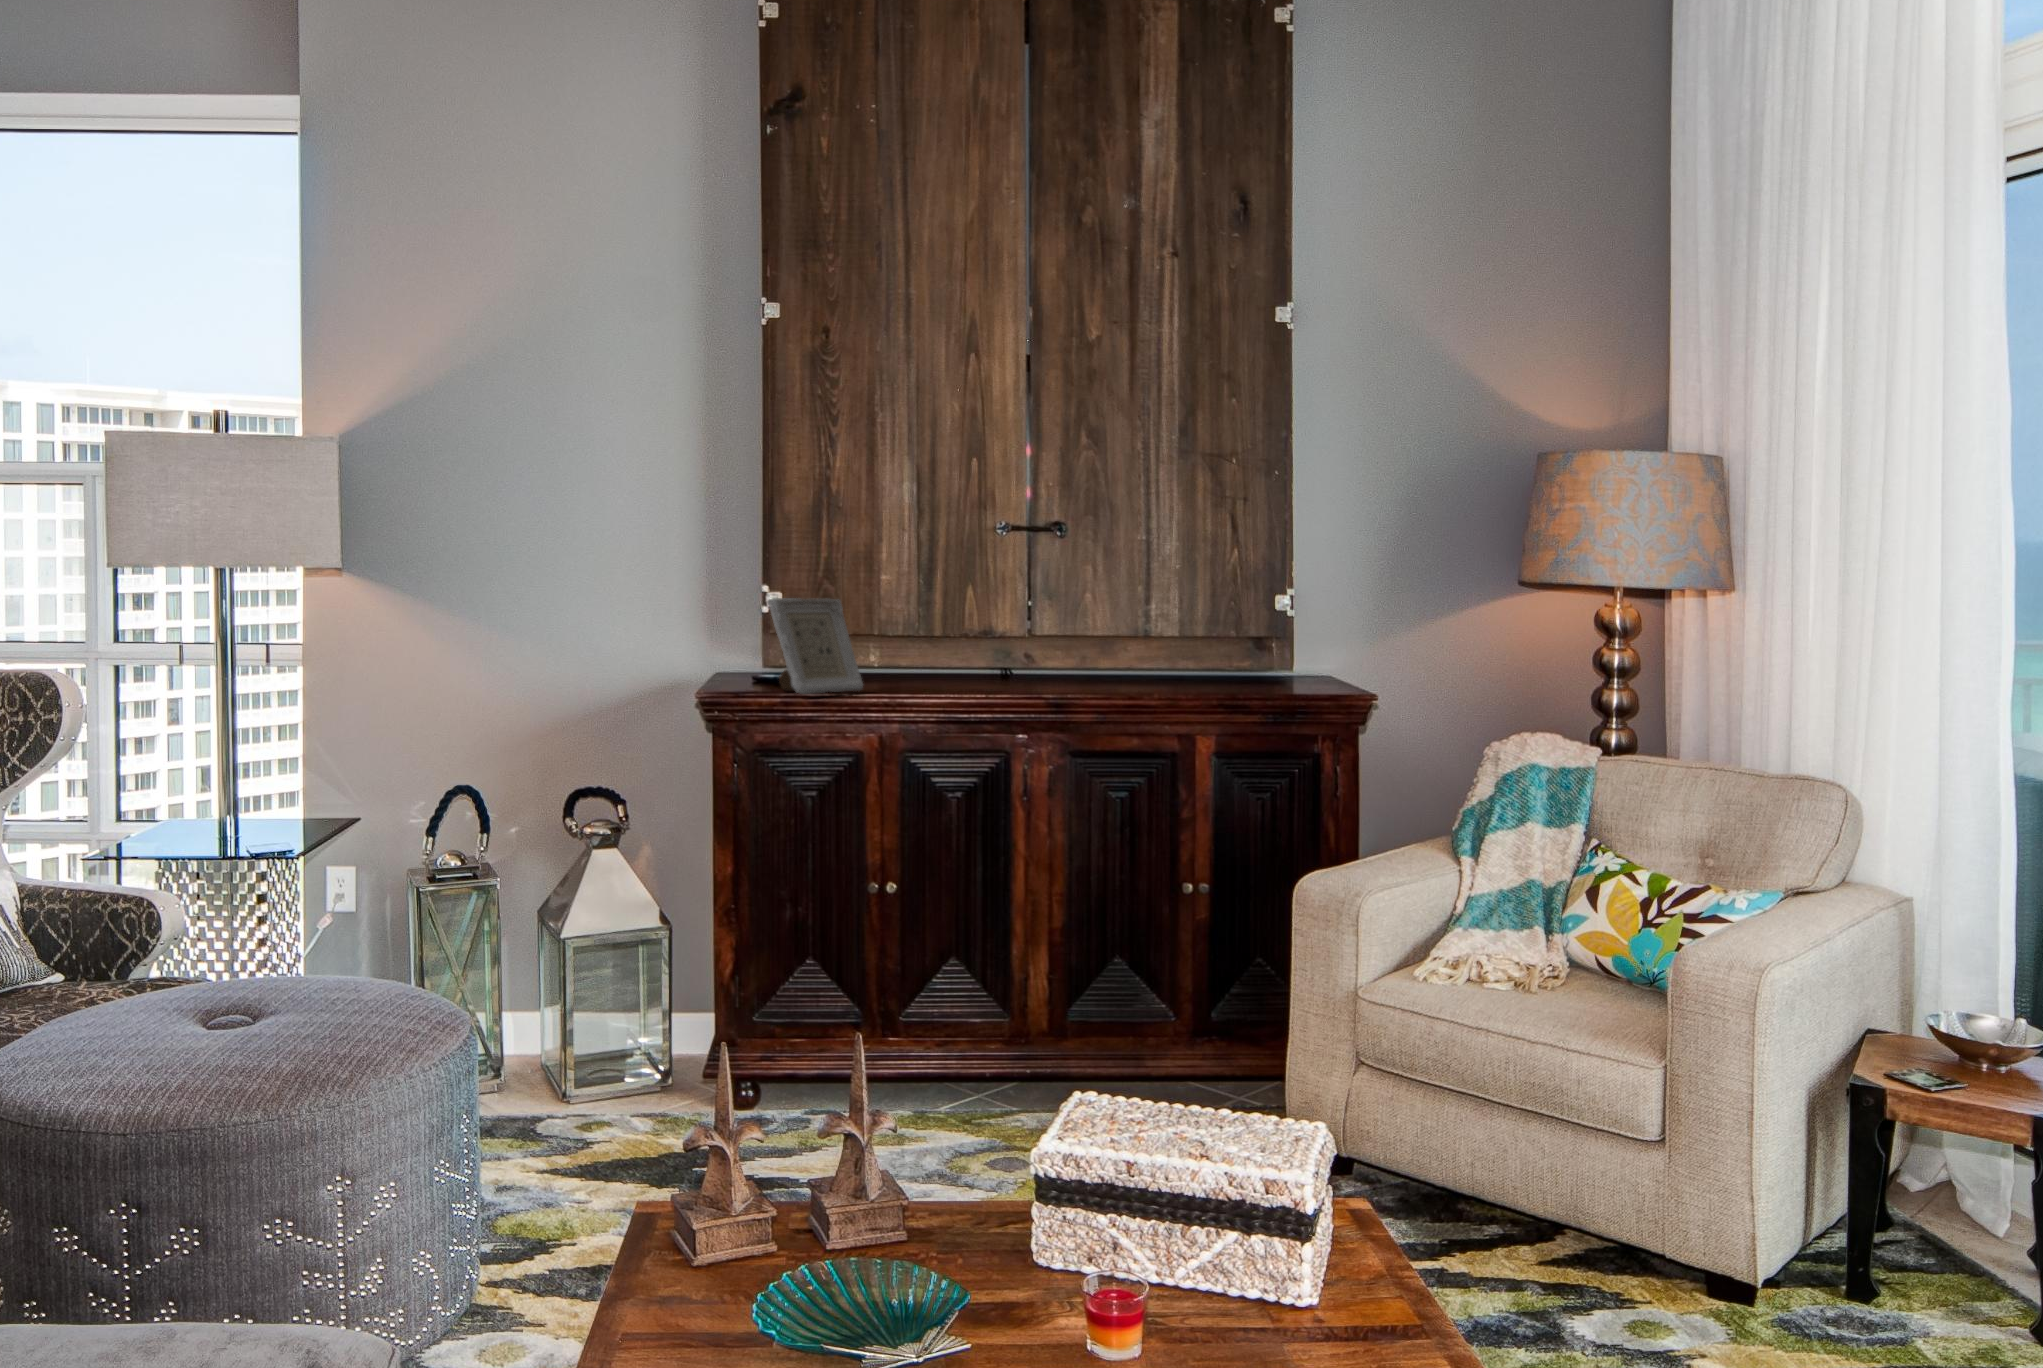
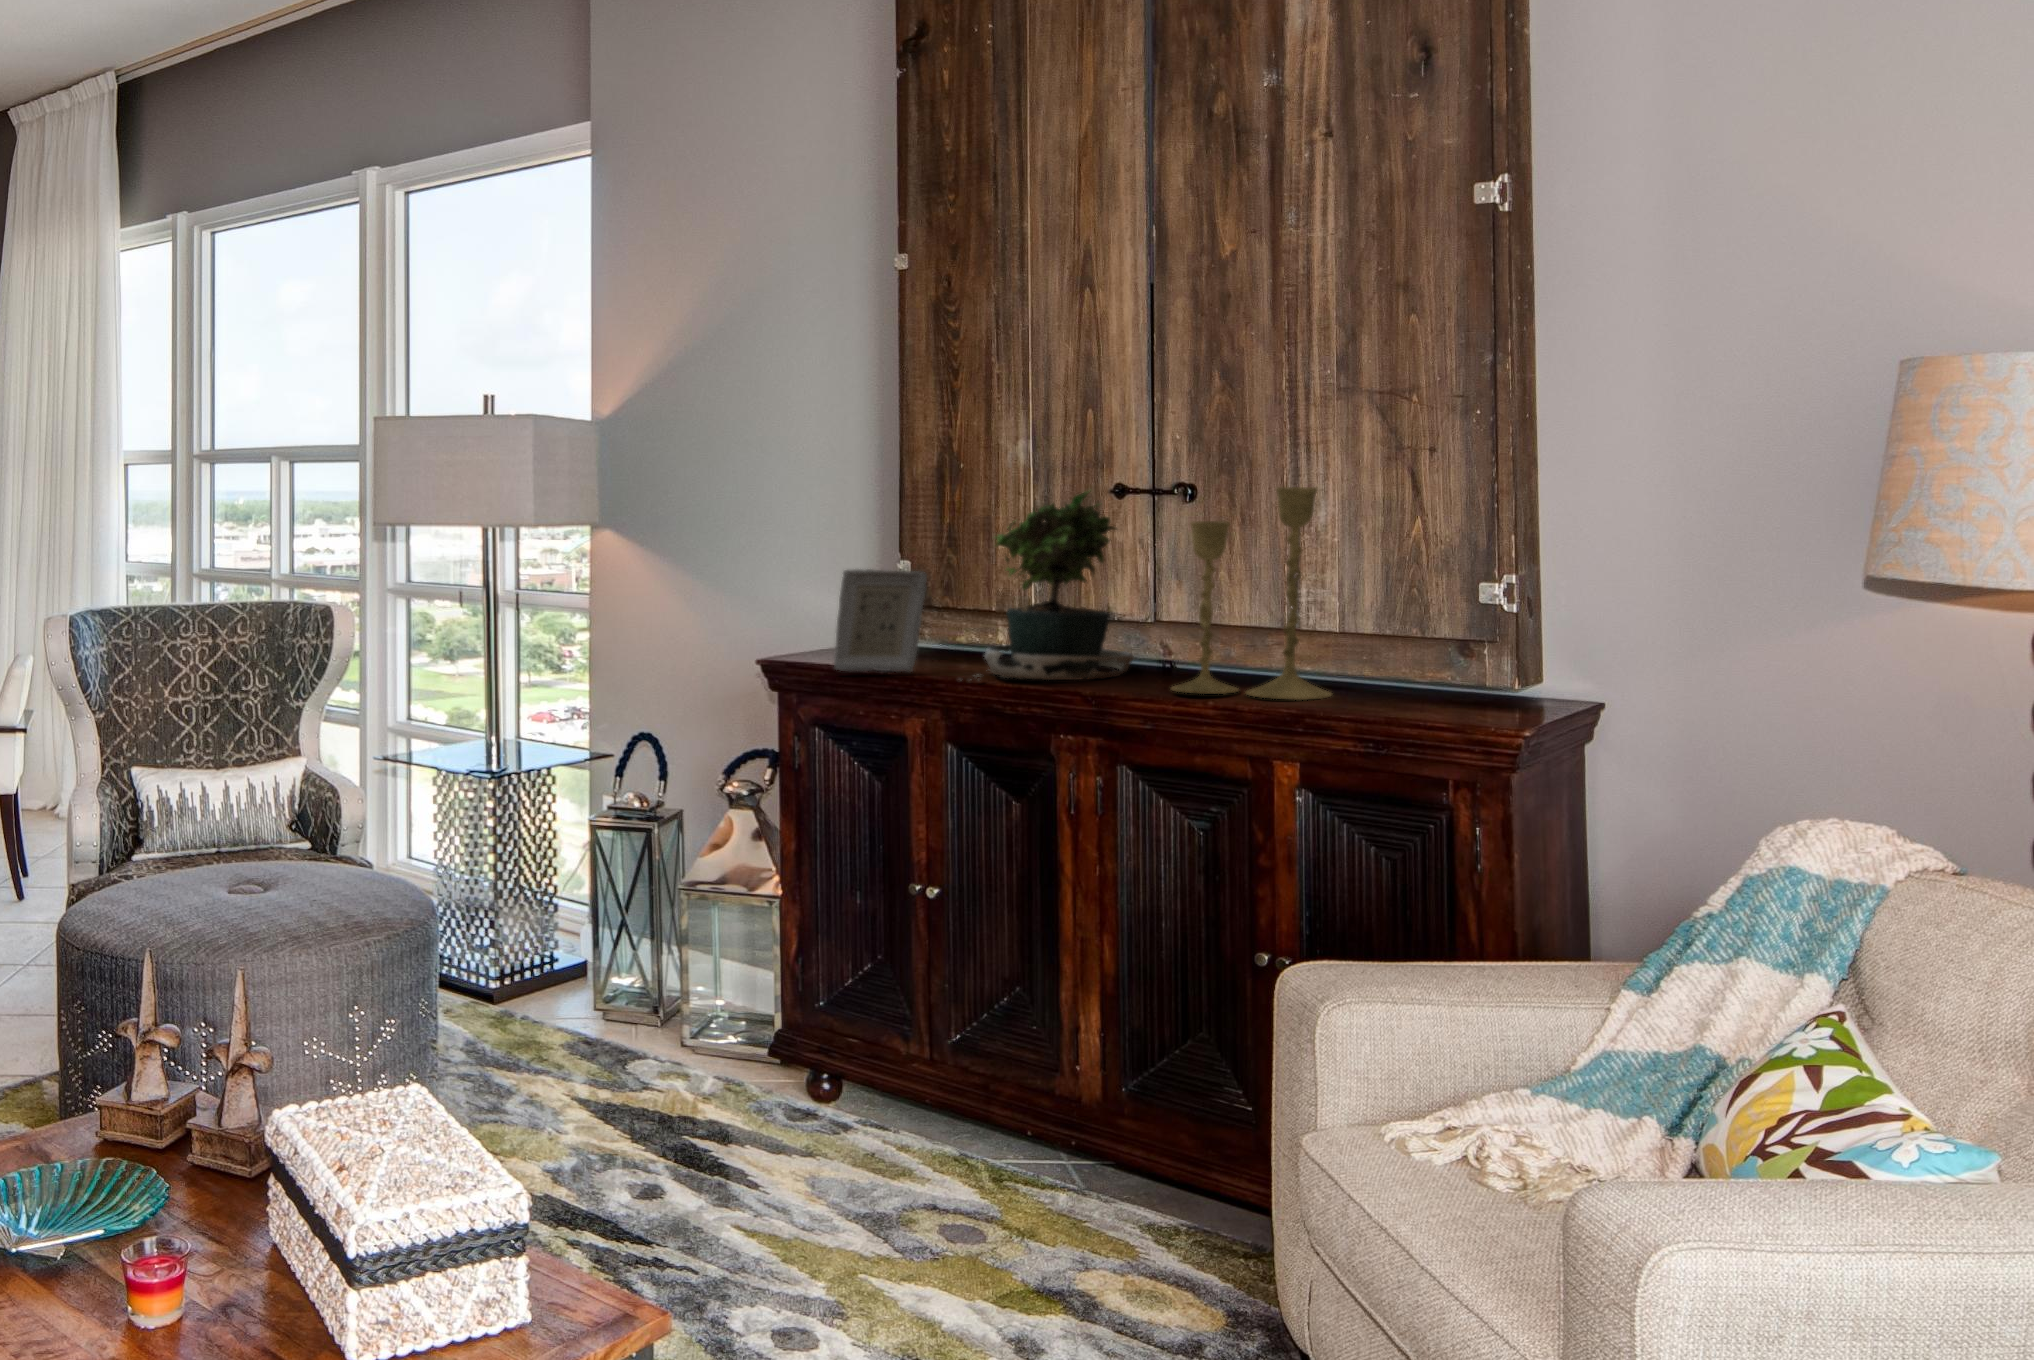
candlestick: none [1127,521,1243,683] -> present [1171,487,1332,700]
potted plant: none [918,523,1039,689] -> present [985,491,1133,680]

